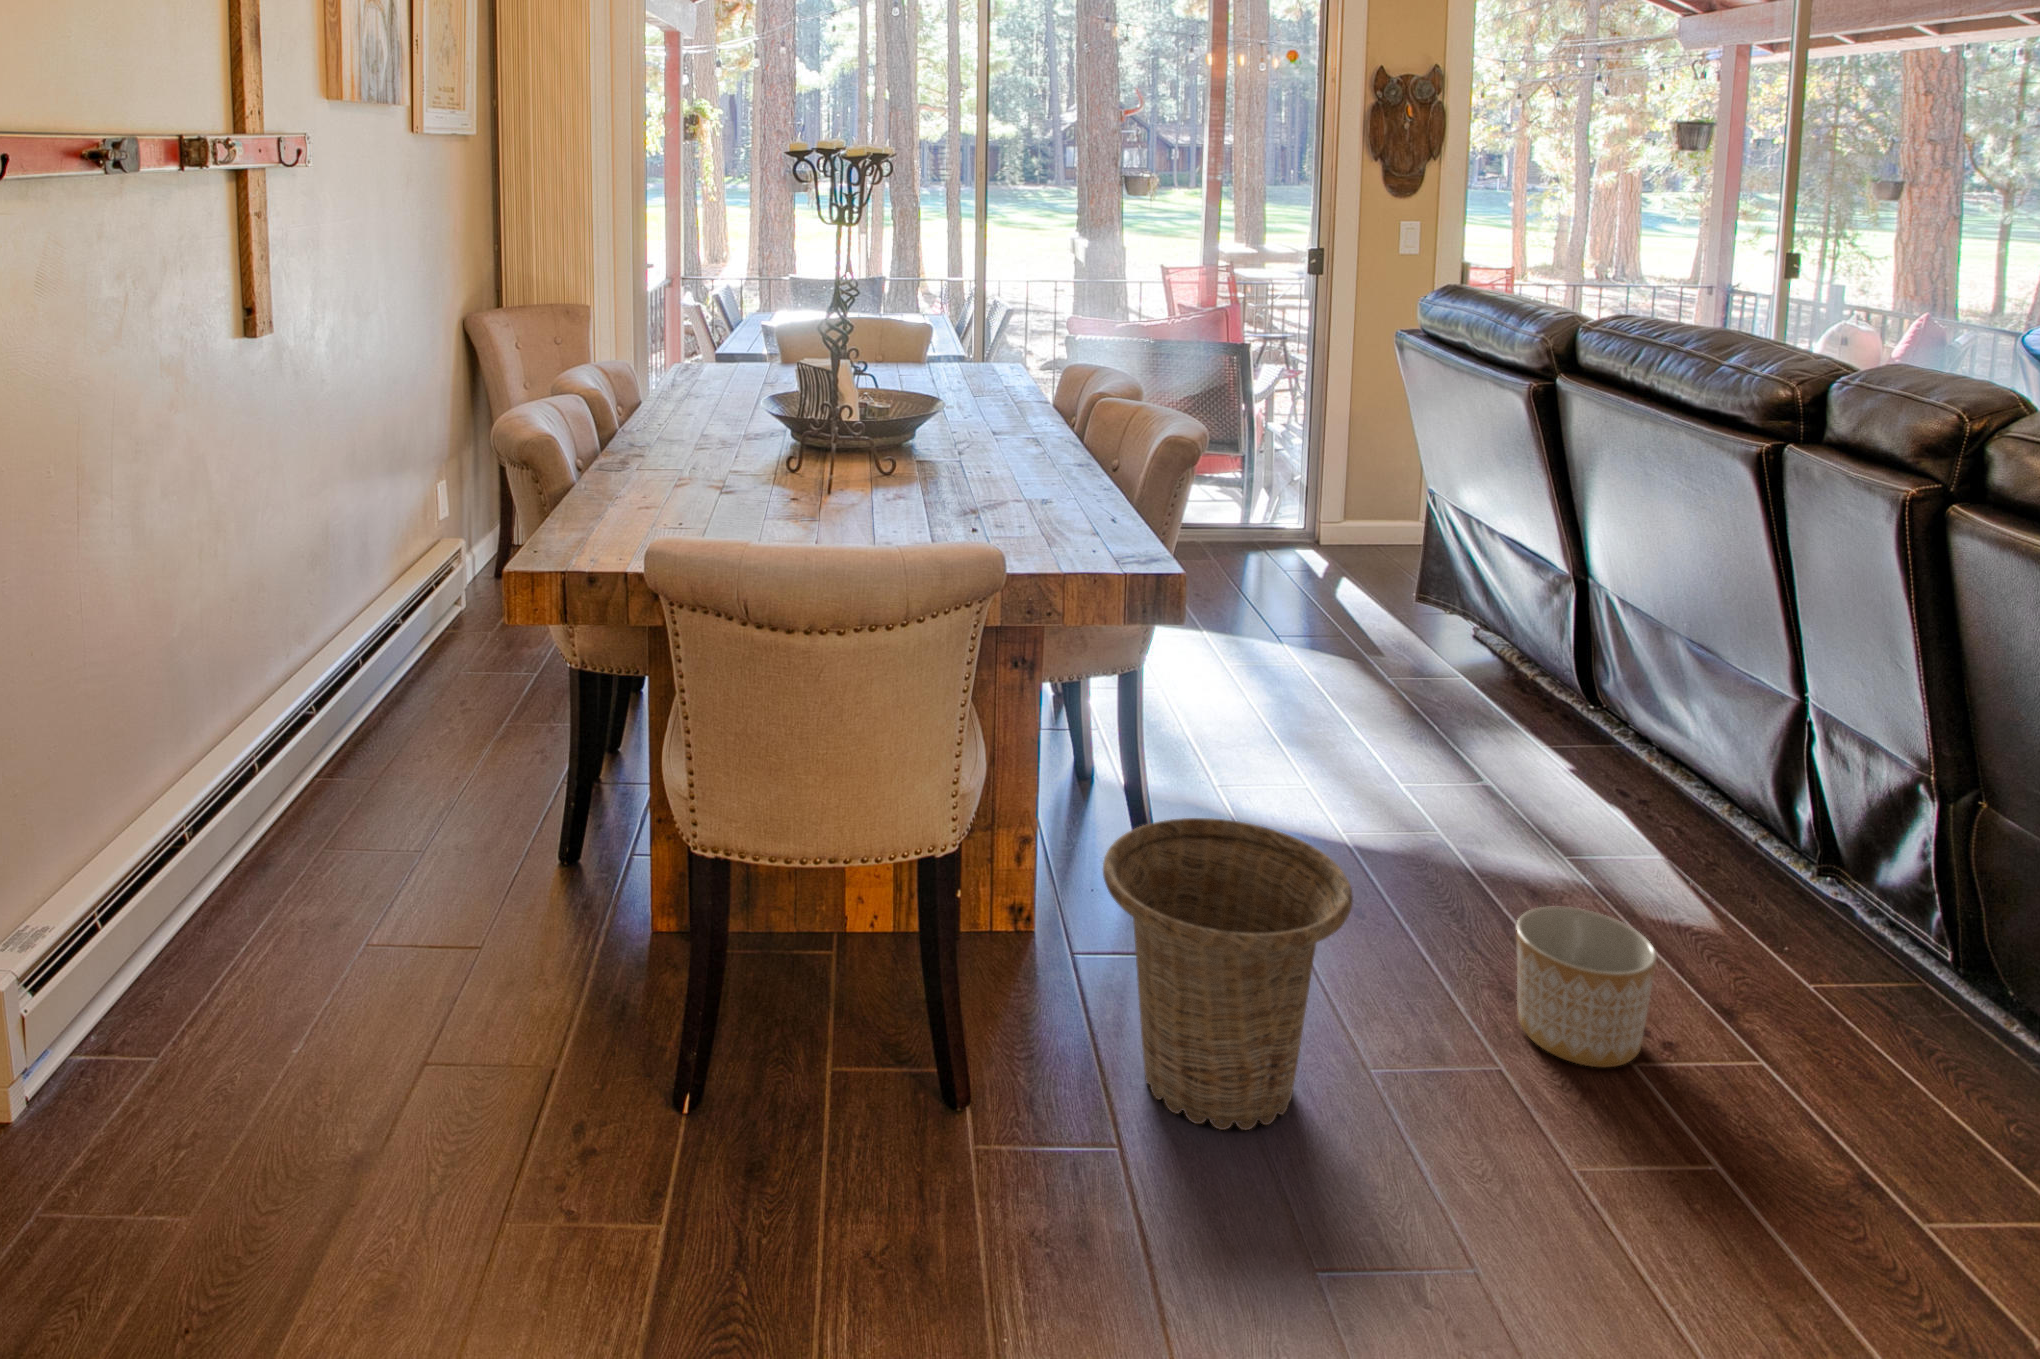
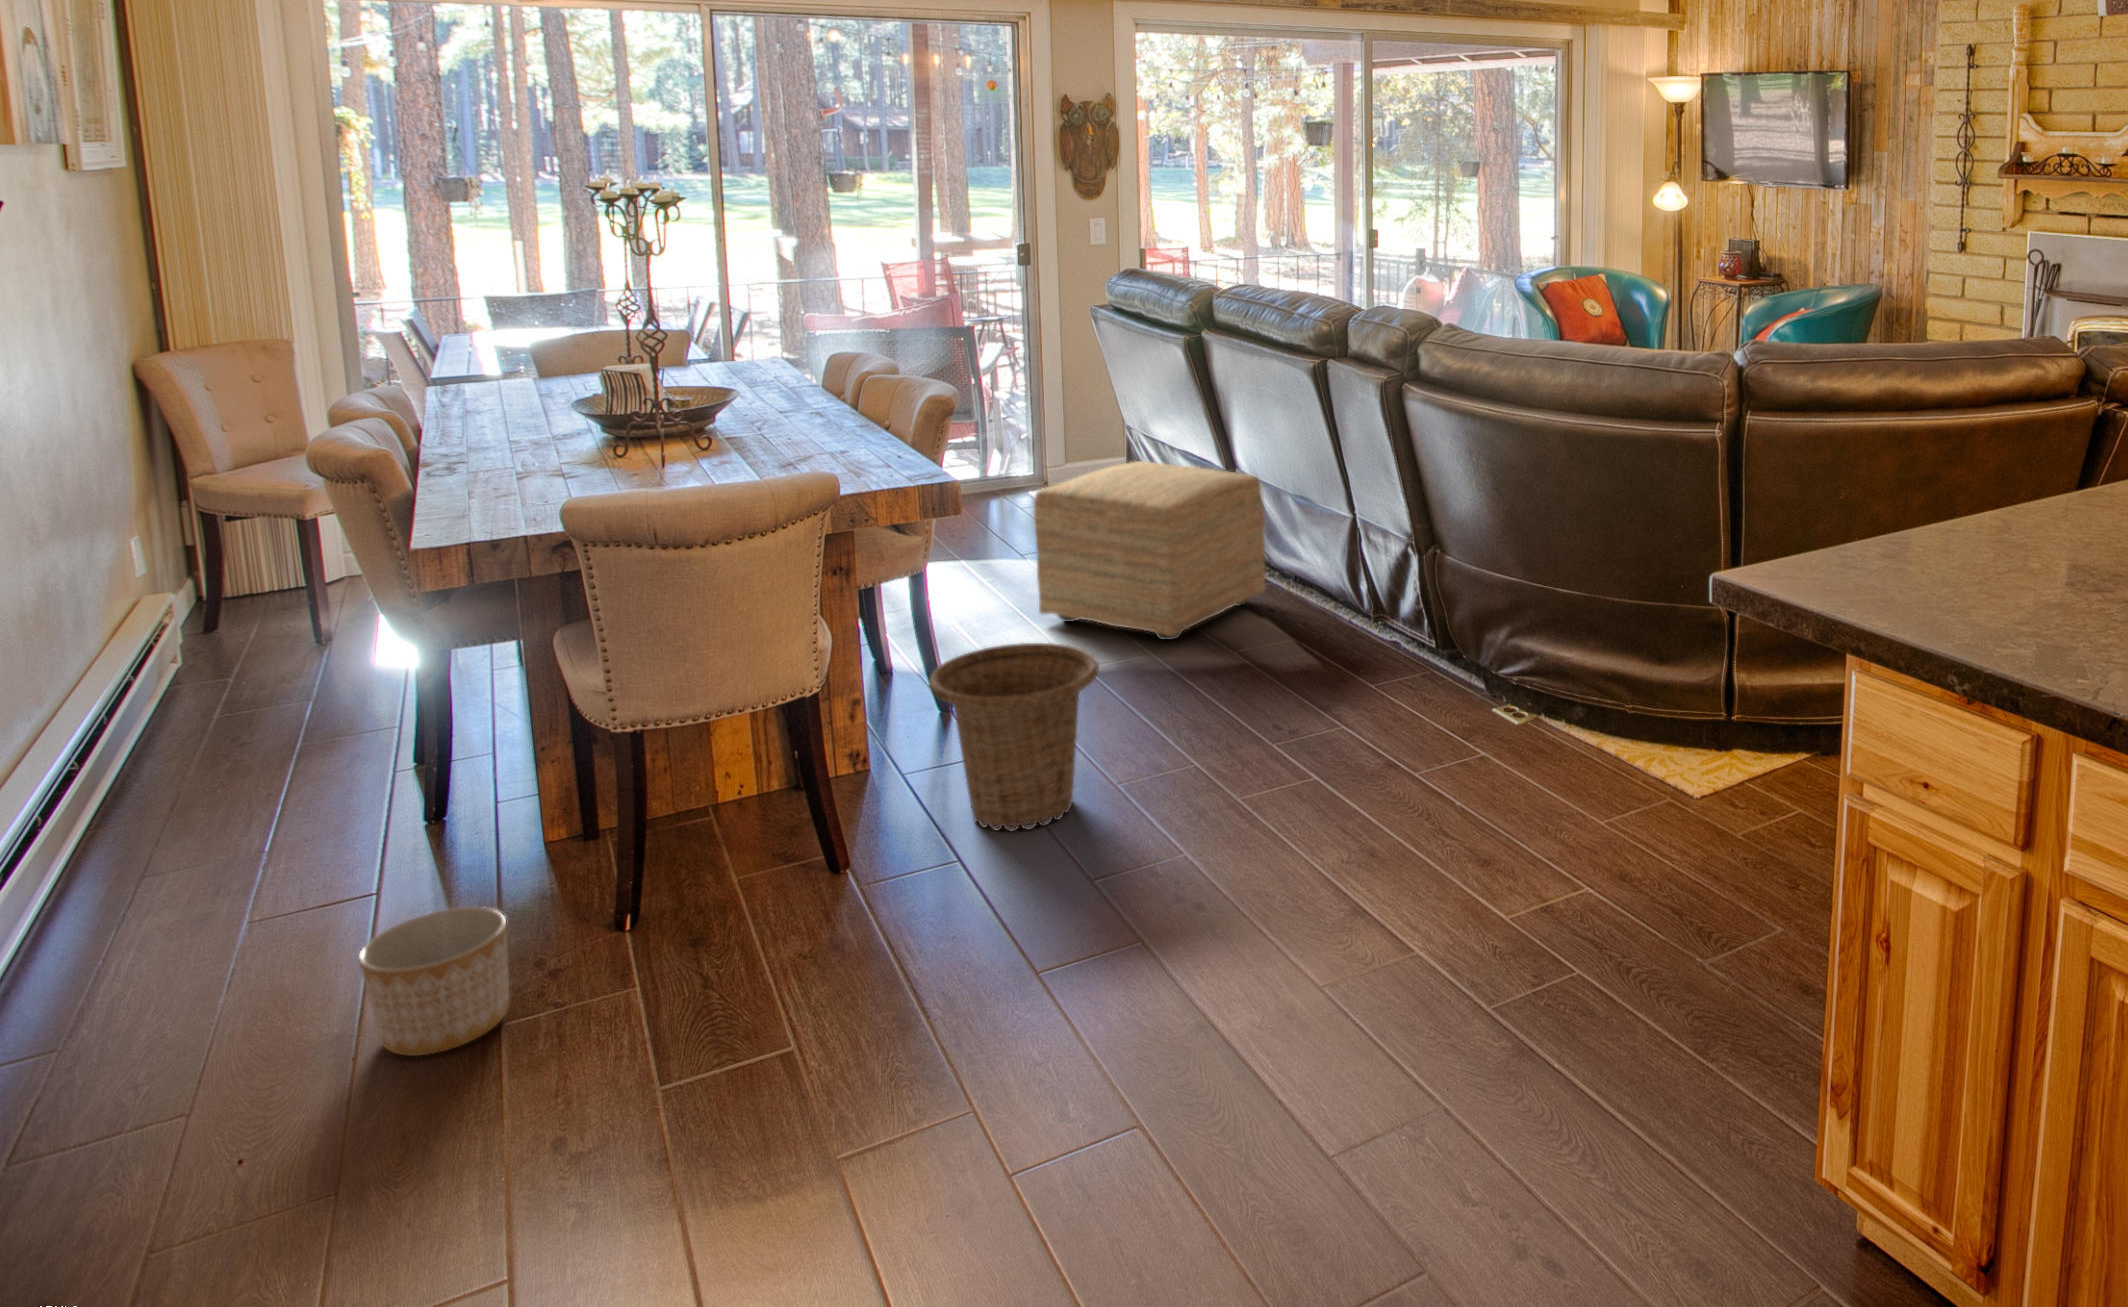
ottoman: none [1285,543,1629,816] -> present [1034,461,1265,640]
planter: present [1516,906,1657,1067] -> present [359,907,509,1056]

